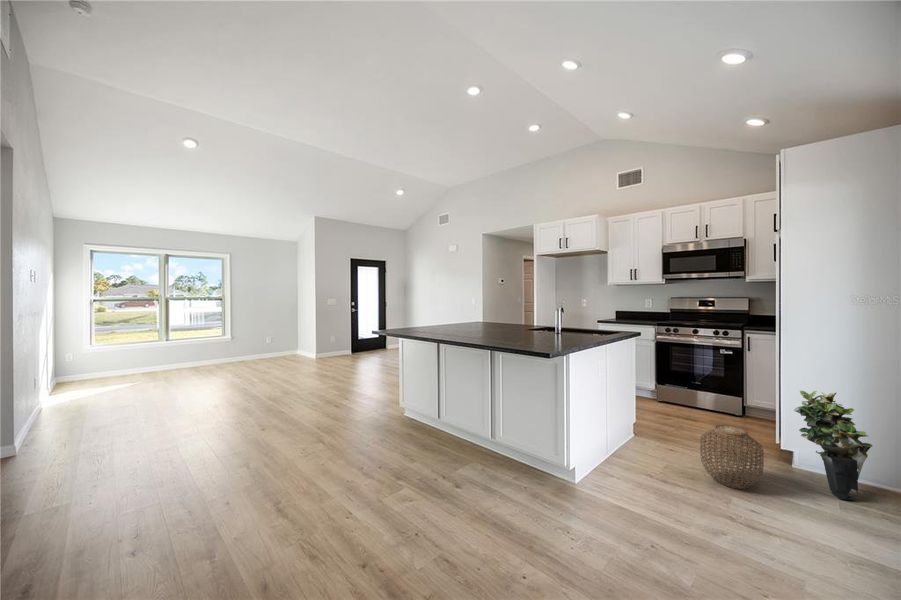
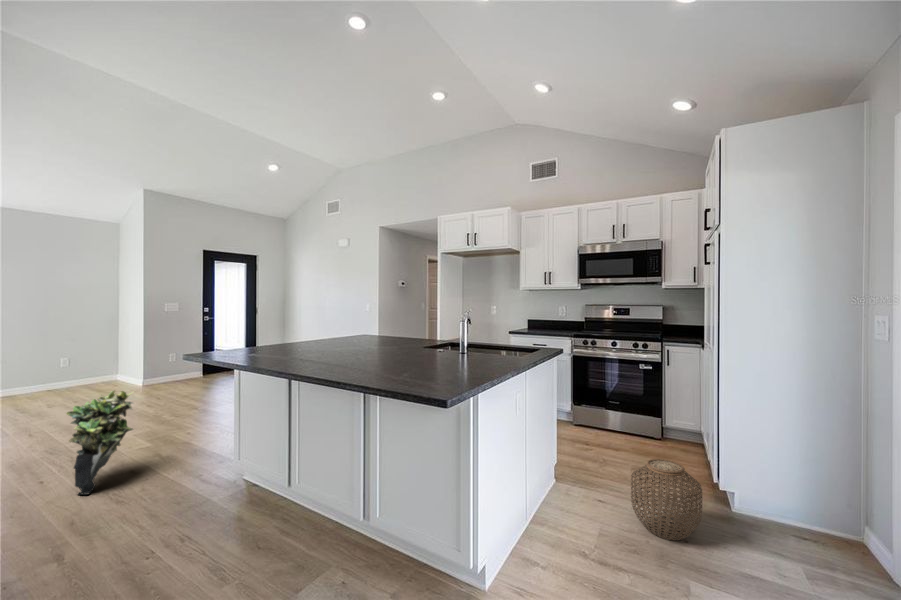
potted plant: present [794,391,872,500] -> present [67,391,133,495]

